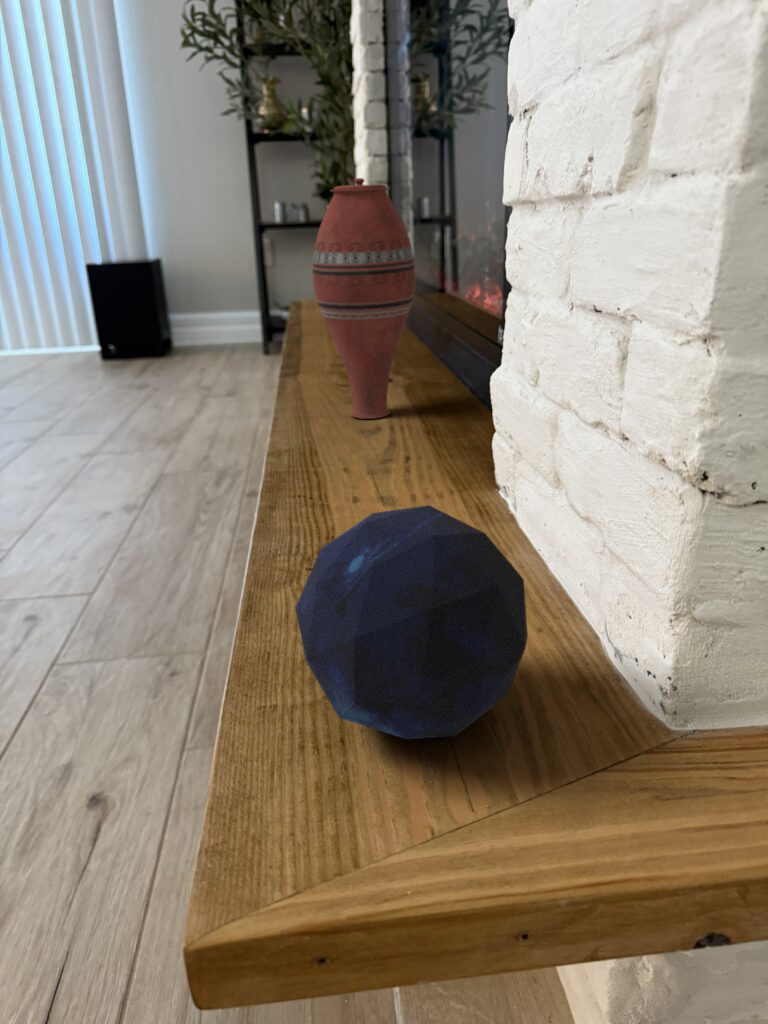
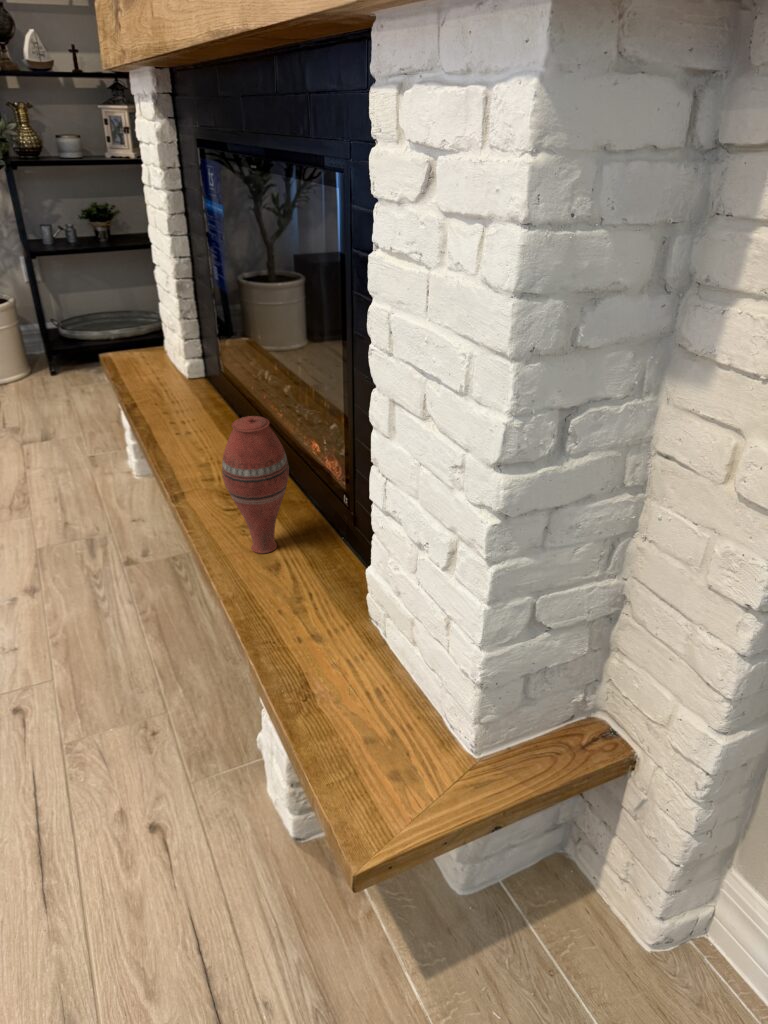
decorative orb: present [296,505,528,739] -> none [341,698,430,789]

